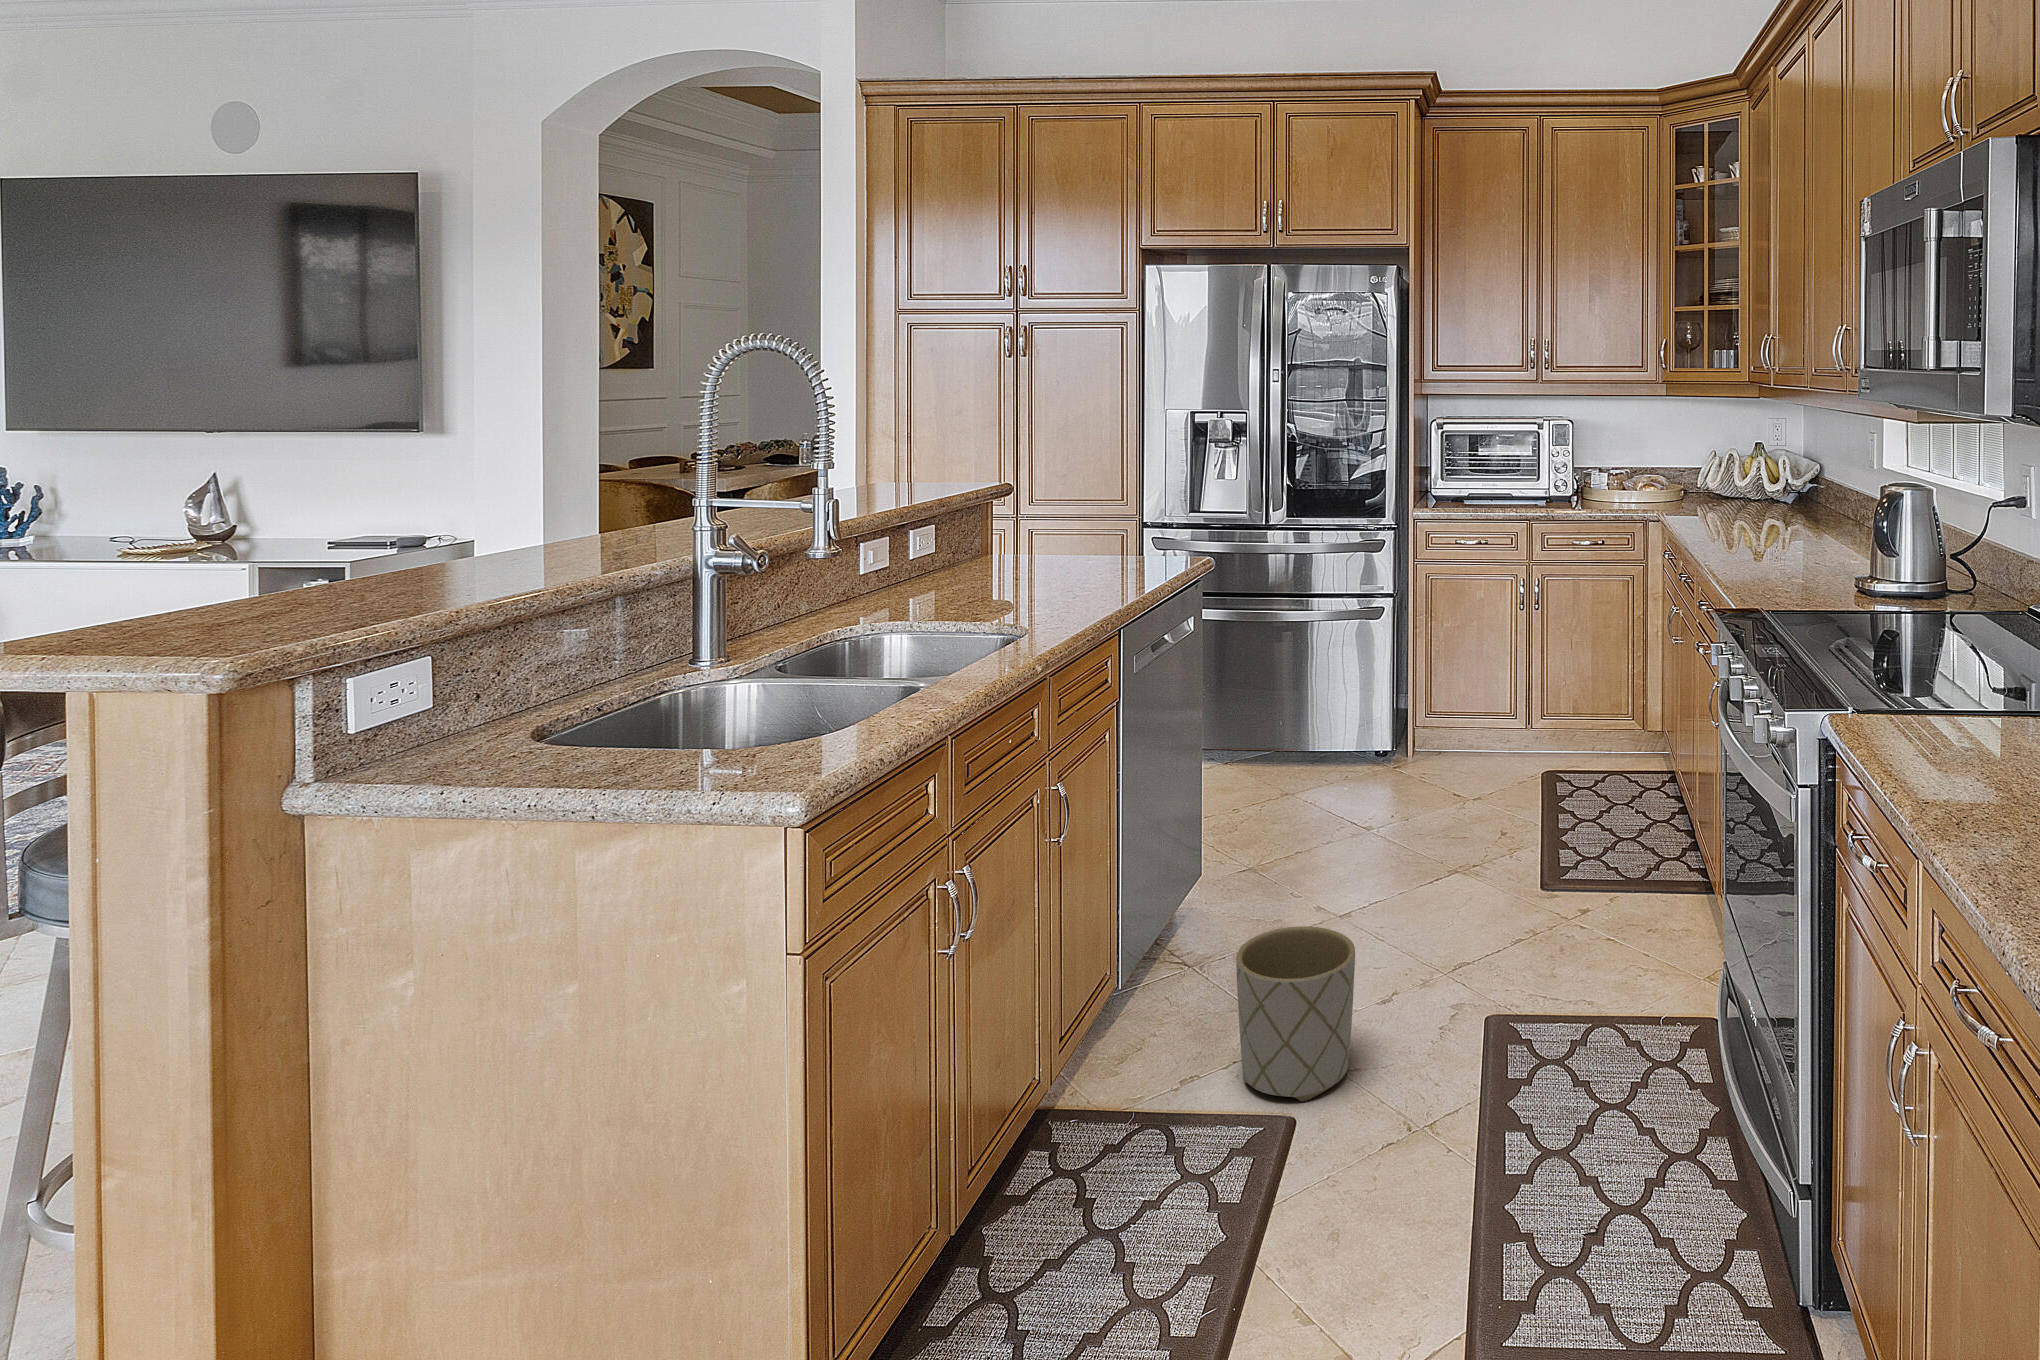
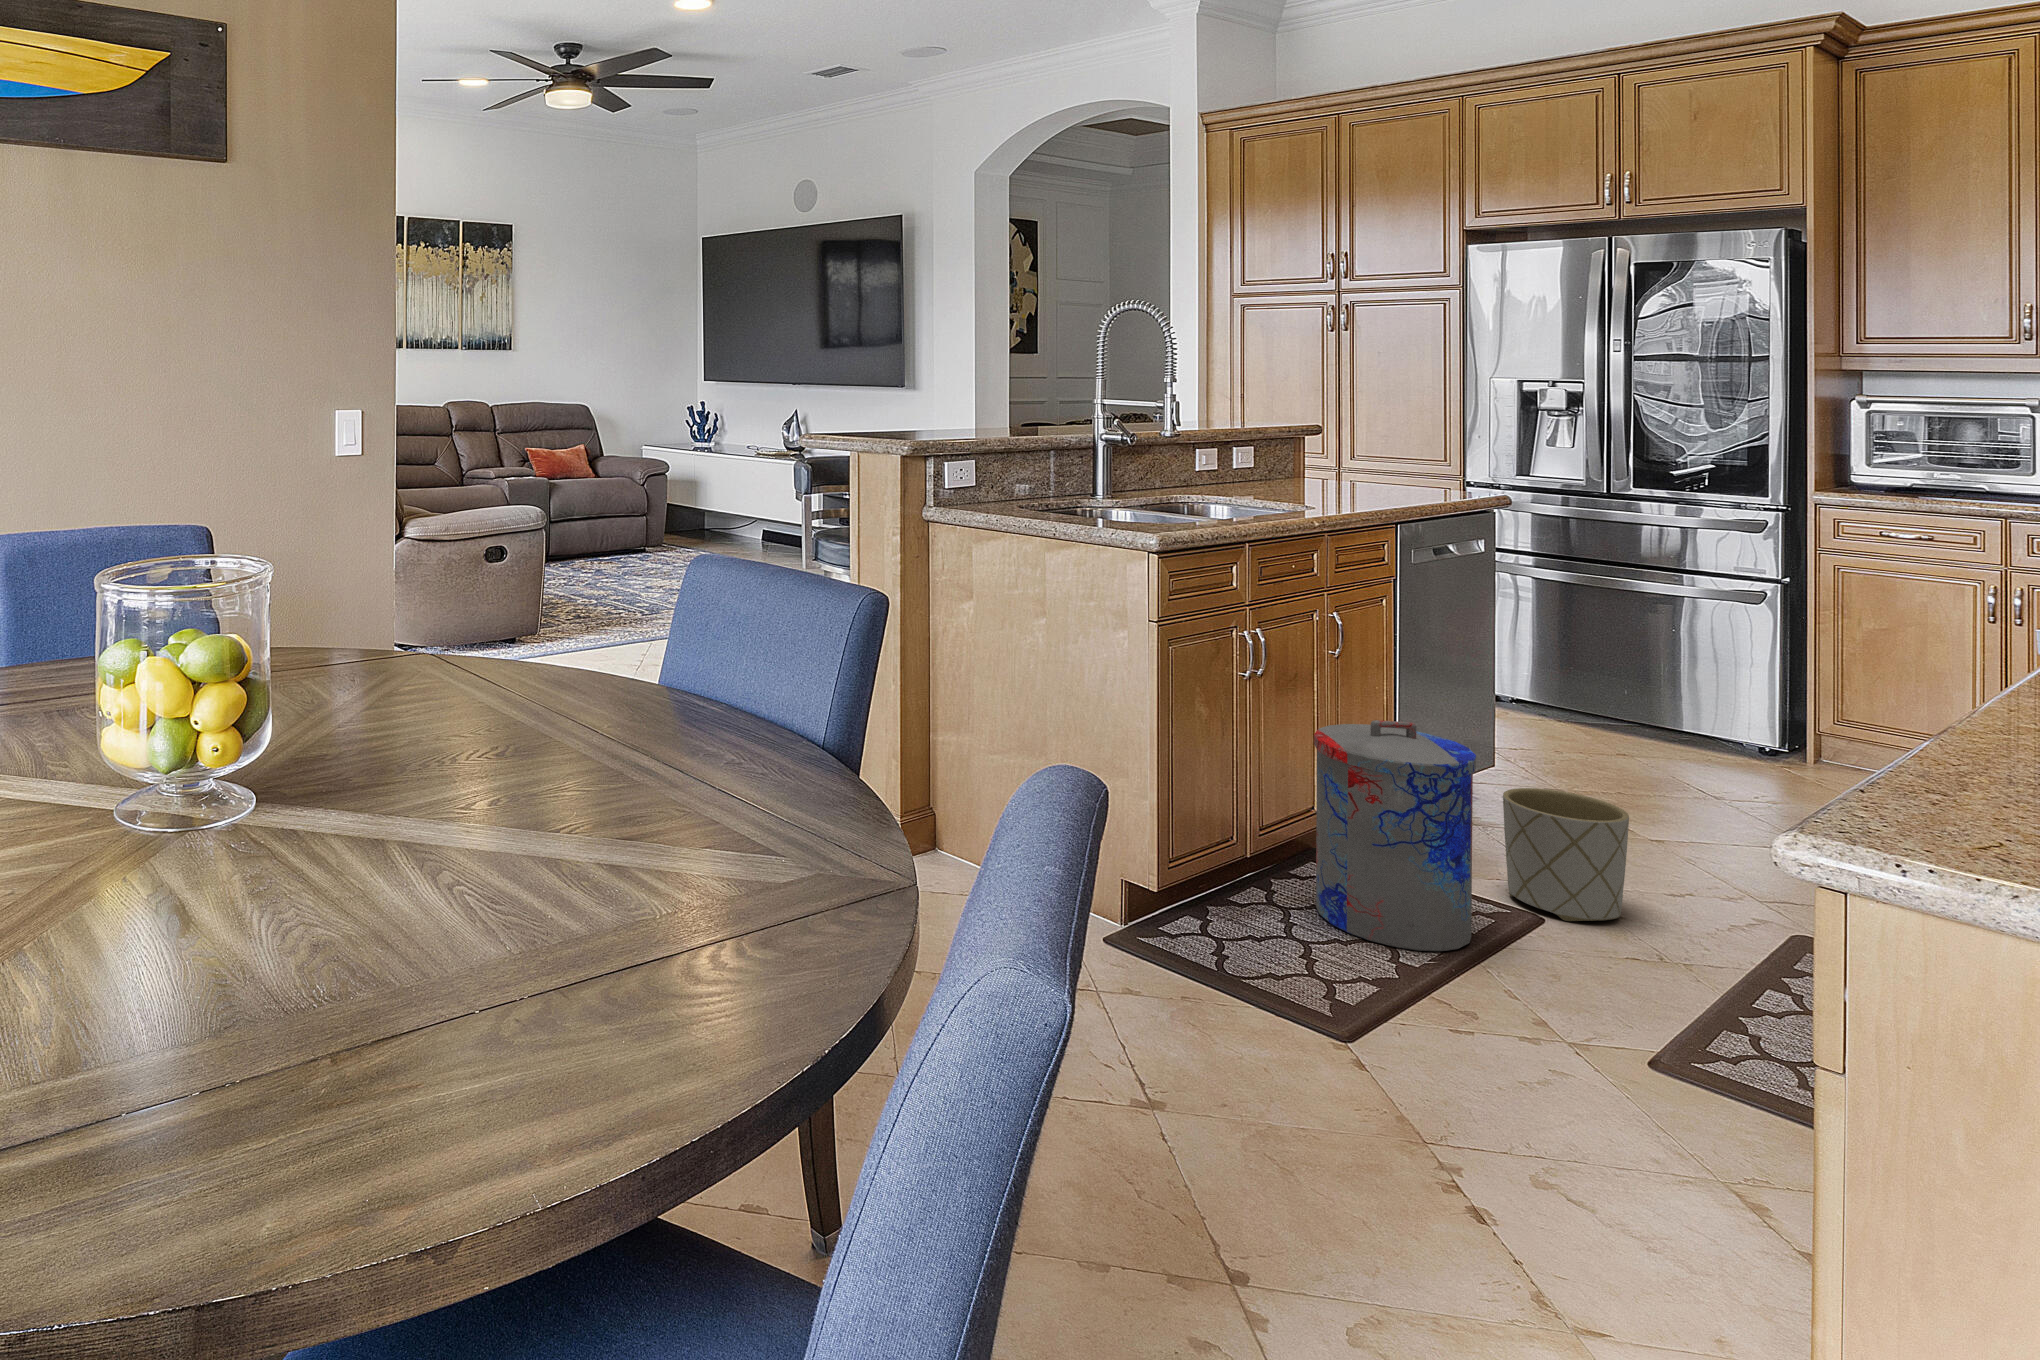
trash can: none [1032,930,1227,1283] -> present [1314,720,1476,951]

